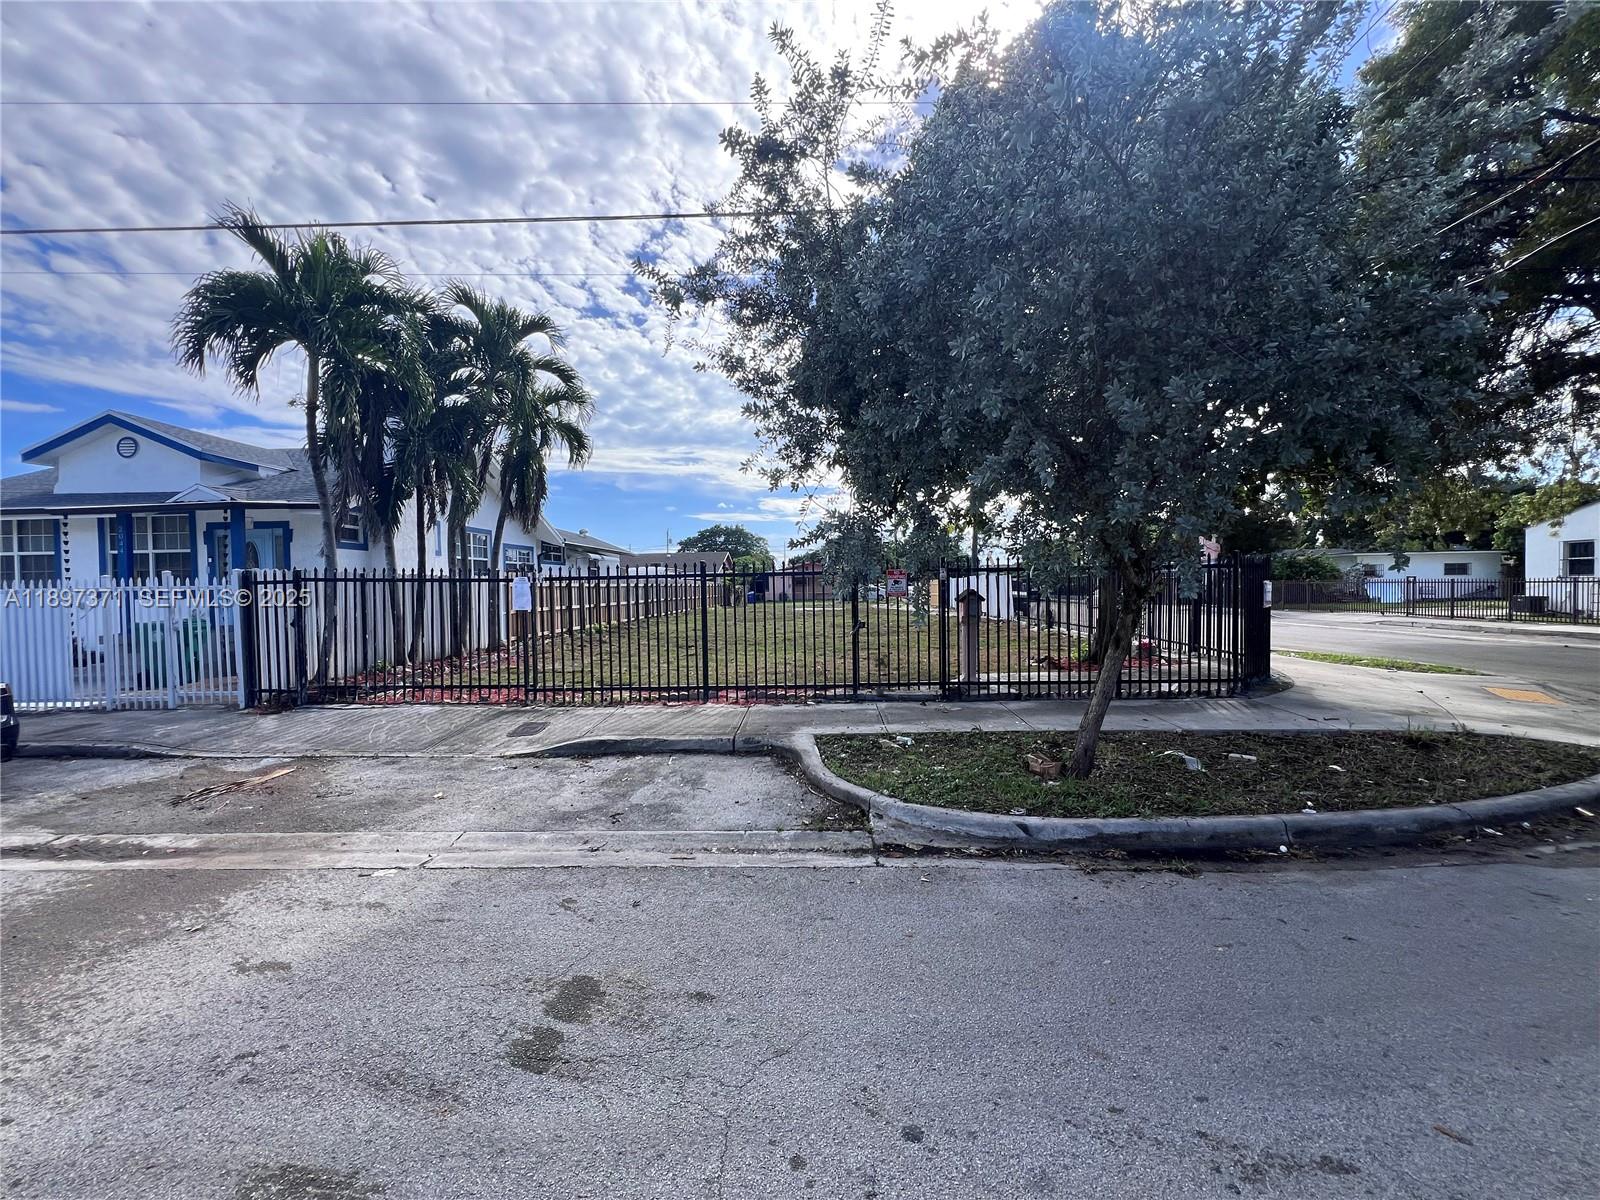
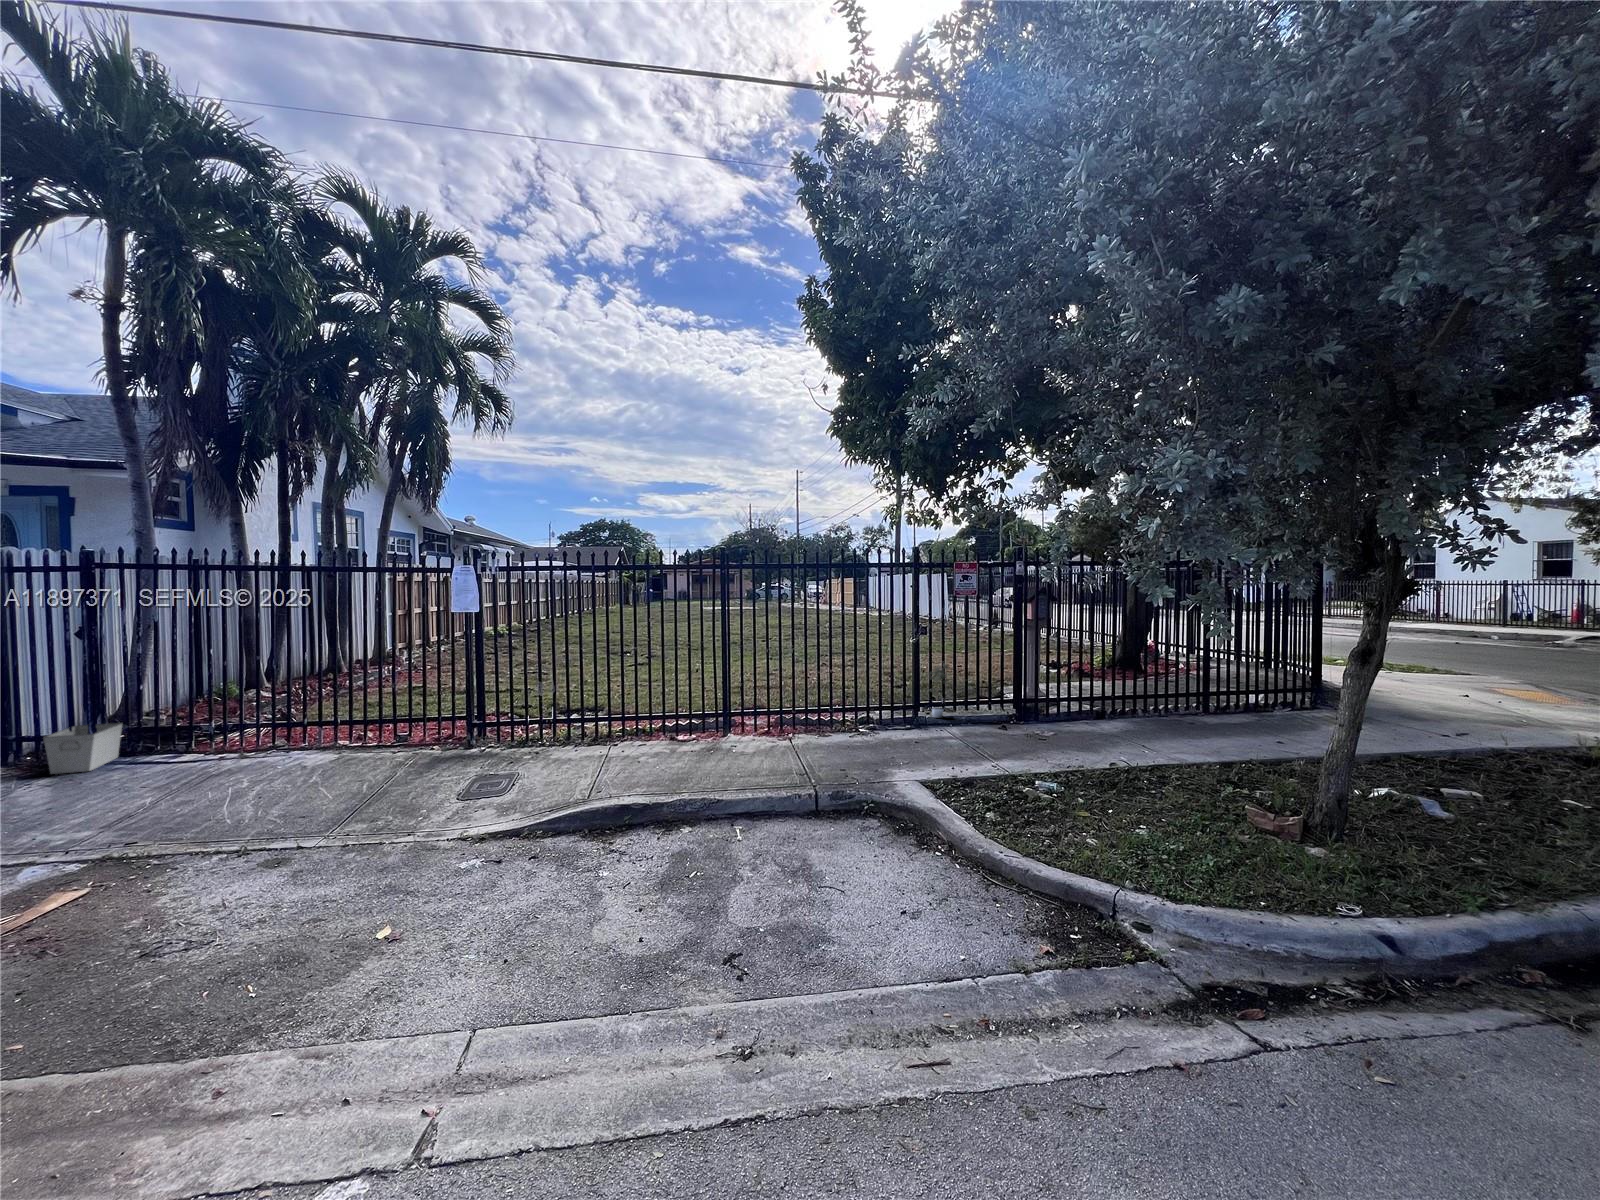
storage bin: none [272,683,317,713] -> present [43,723,122,774]

